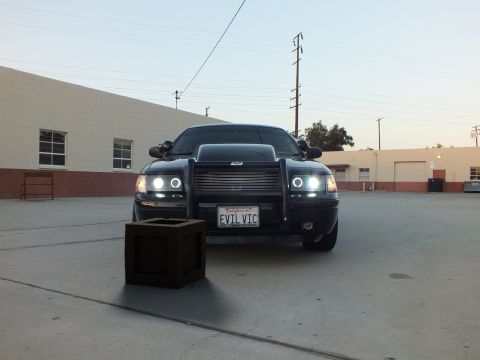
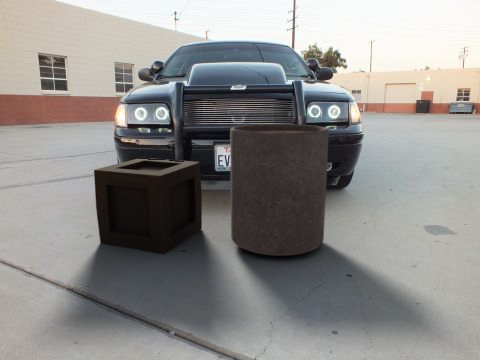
bench: present [20,172,54,200] -> none [34,97,68,125]
trash can: none [230,191,304,290] -> present [230,124,329,256]

